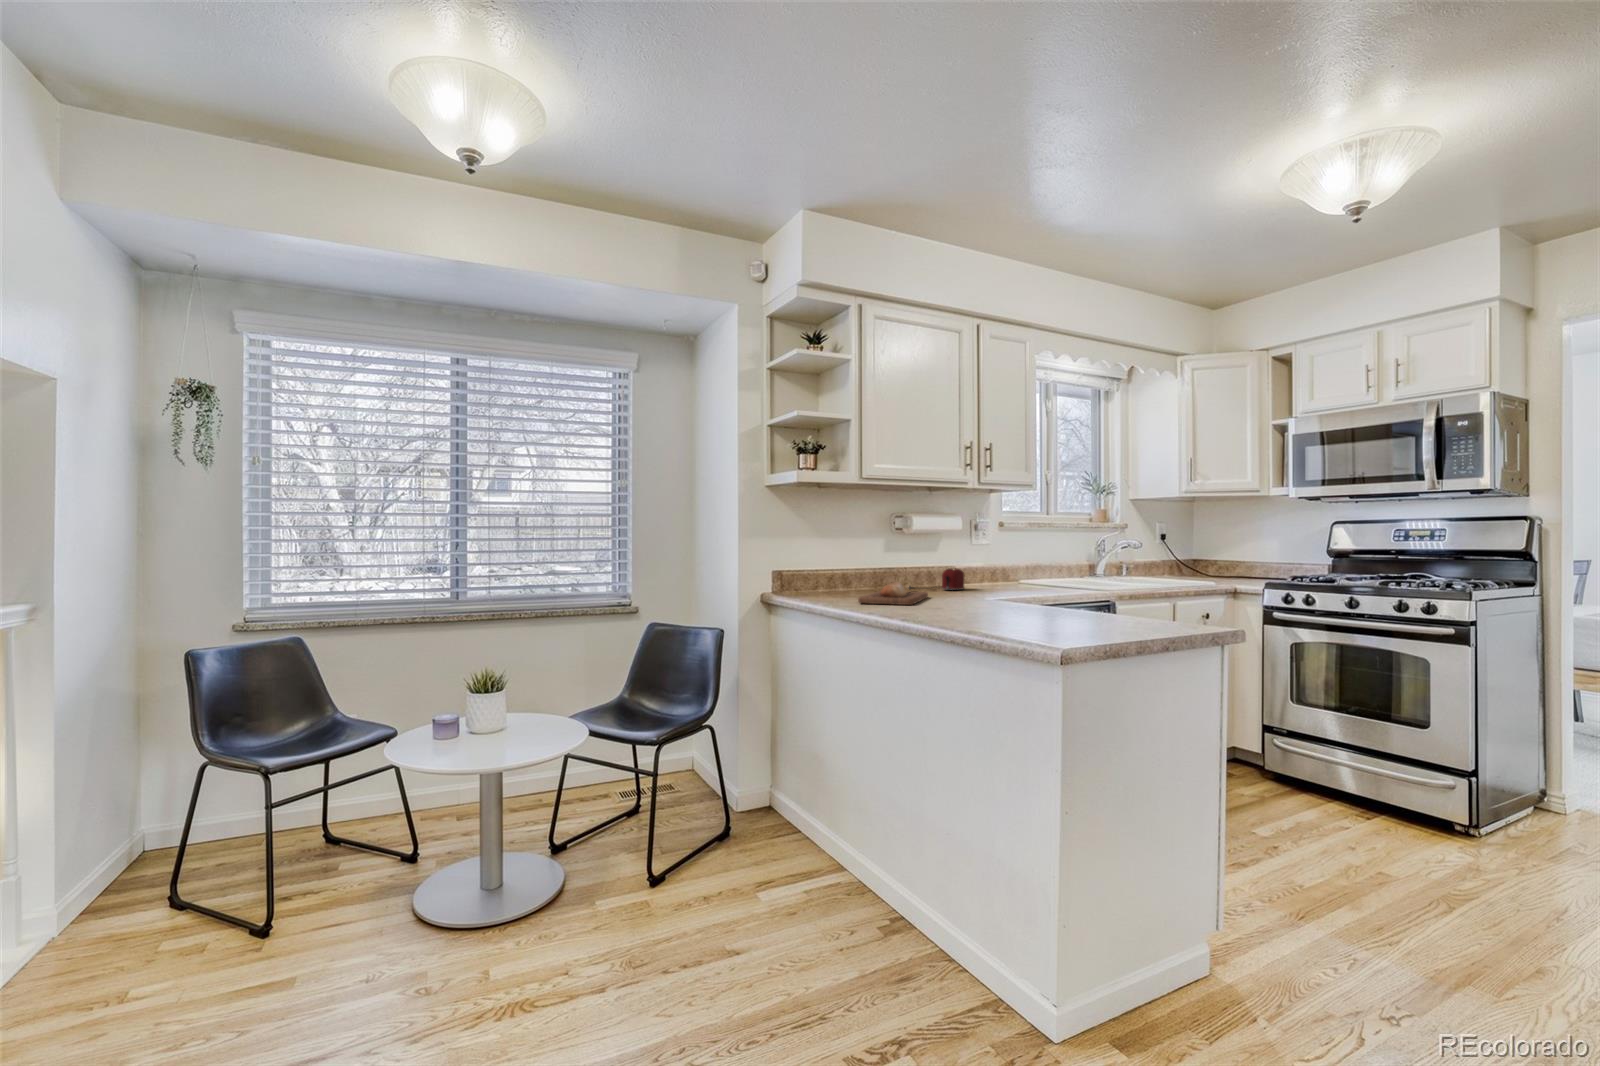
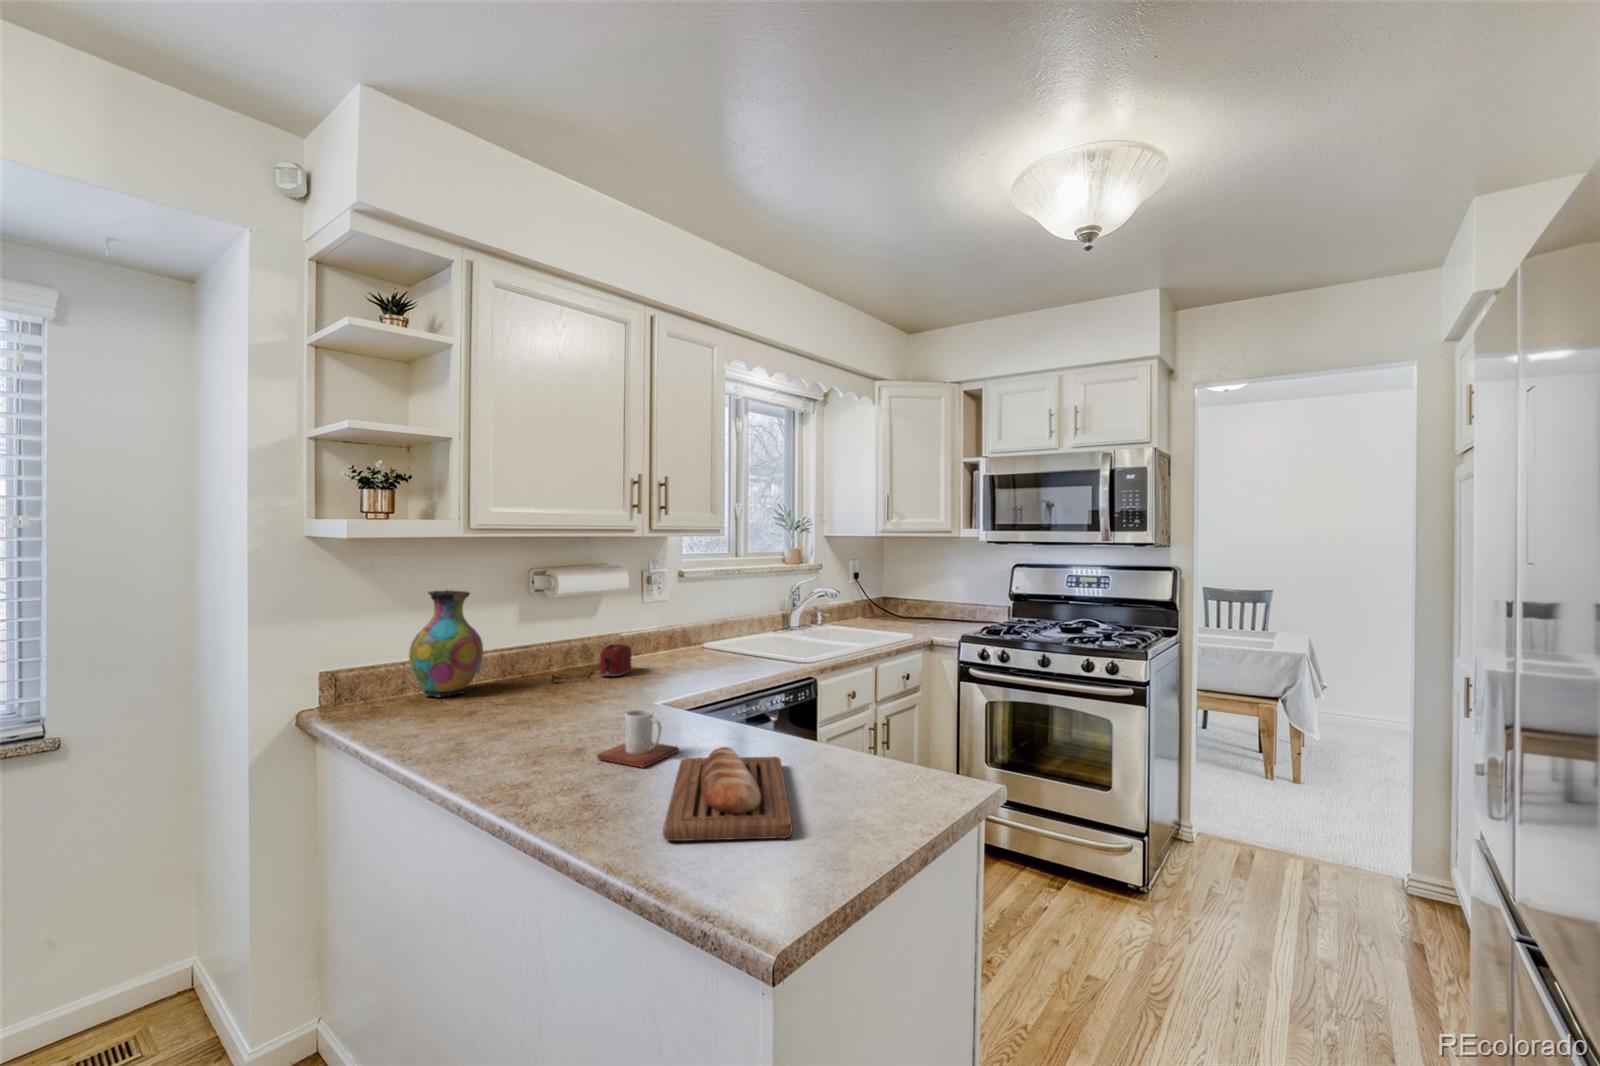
vase: none [821,524,865,593] -> present [409,590,483,697]
bread loaf: present [858,582,928,605] -> present [663,747,792,841]
mug: none [951,583,1004,614] -> present [597,710,679,768]

